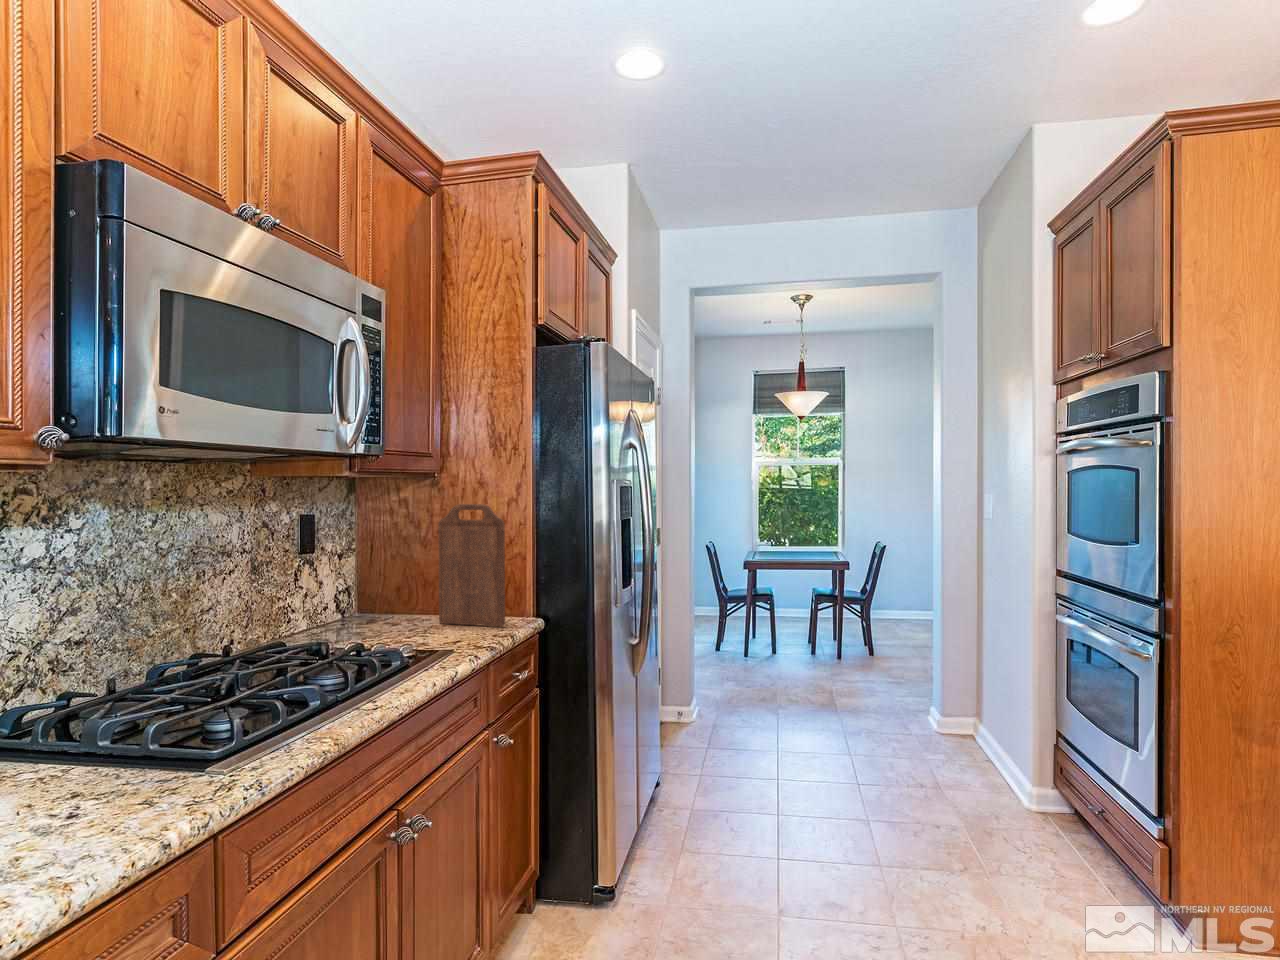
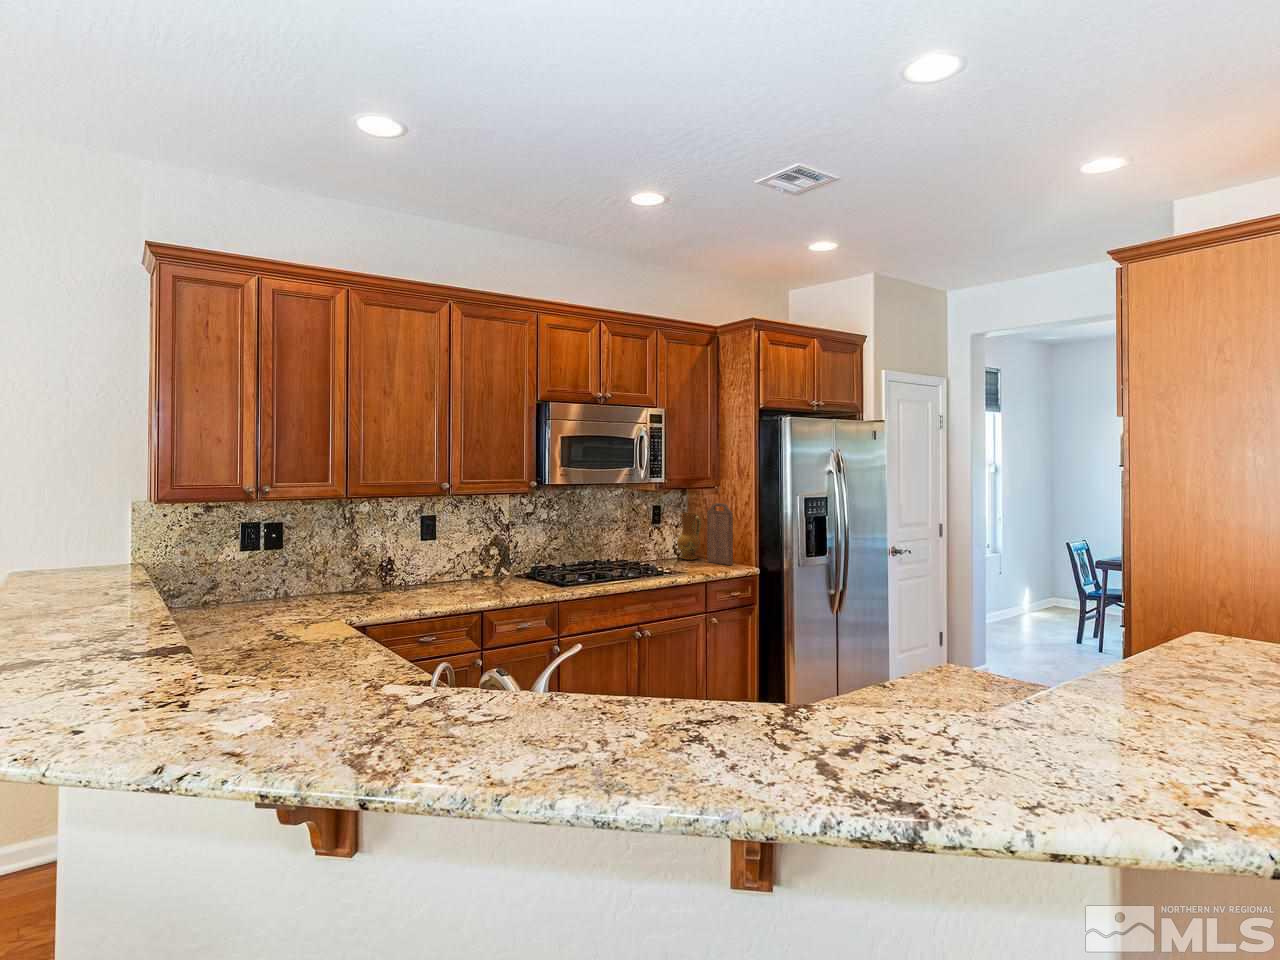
ceramic jug: none [365,526,414,624] -> present [677,513,701,560]

